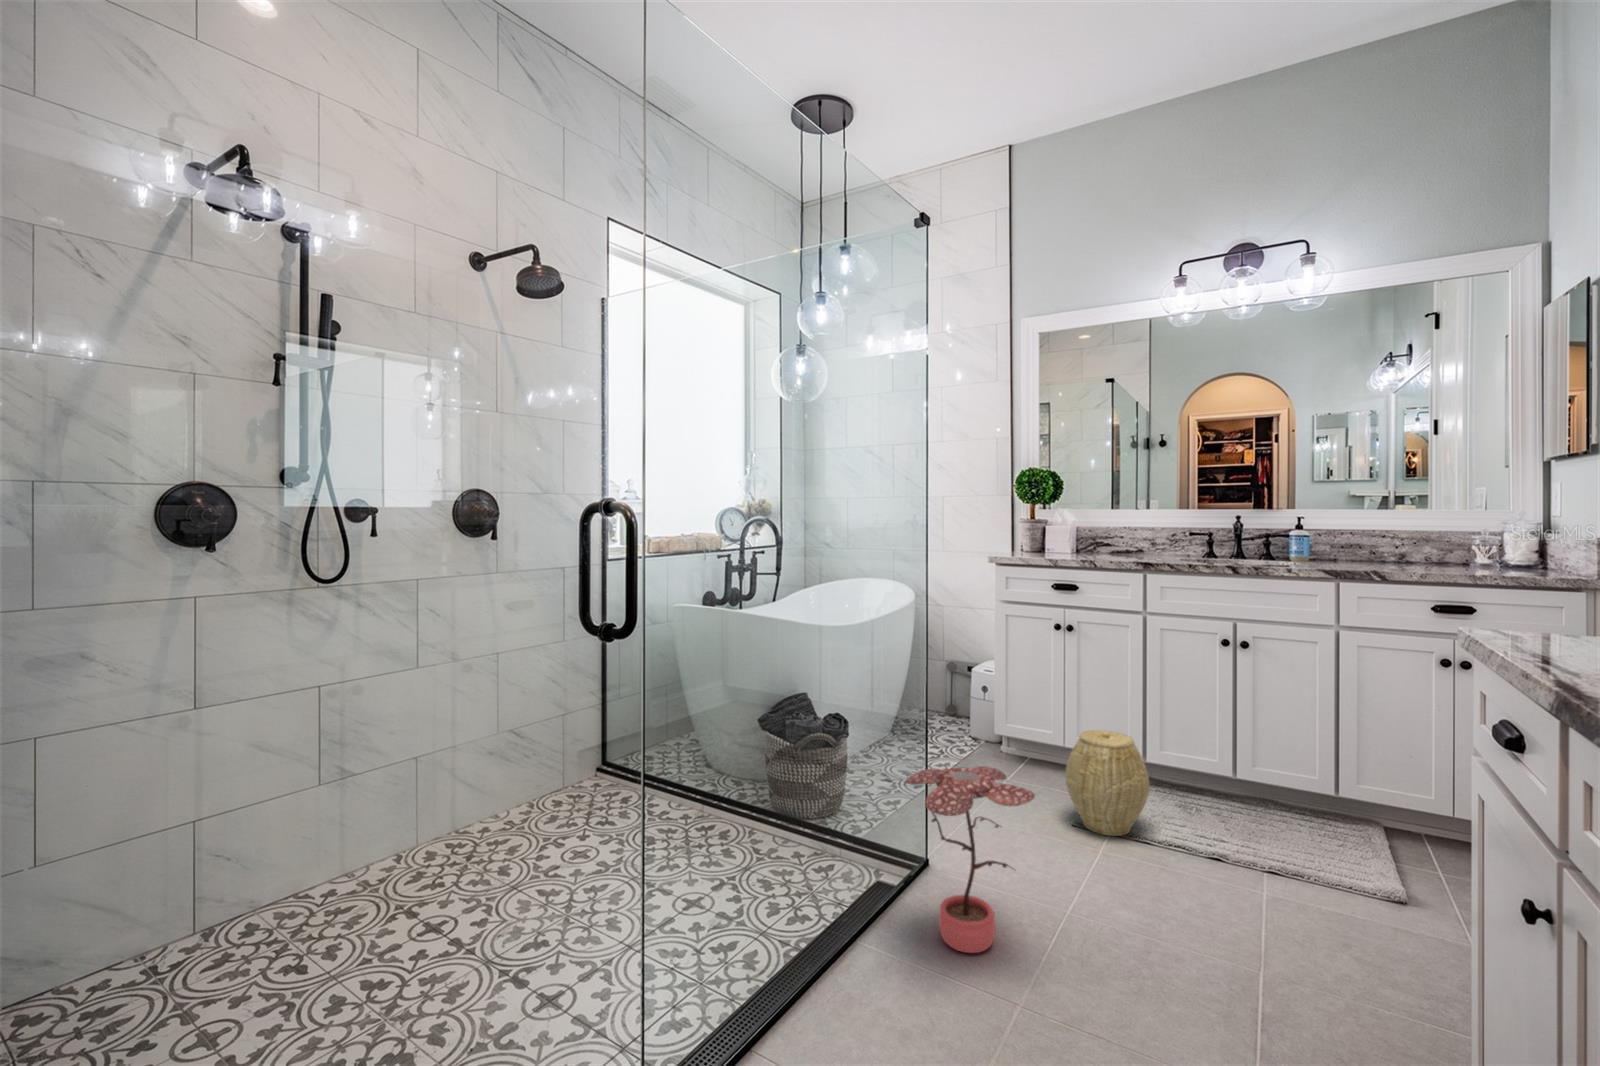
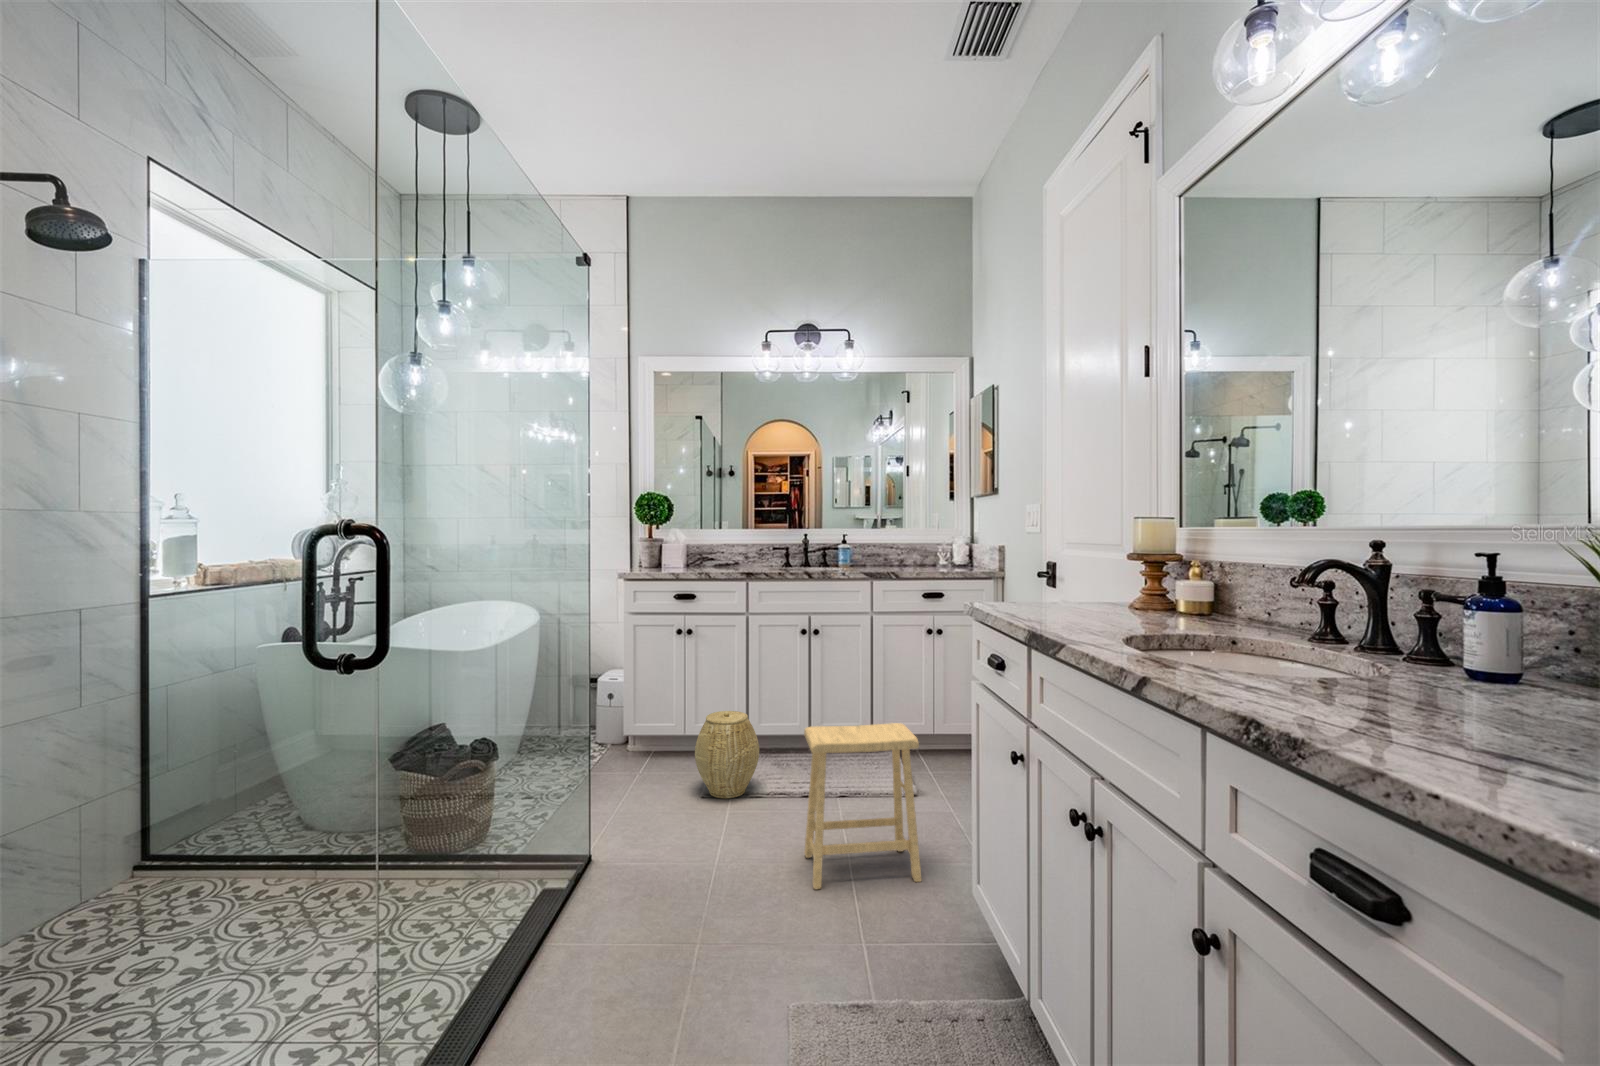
potted plant: present [905,766,1035,953] -> none [573,755,695,930]
footstool: none [1193,772,1378,1029] -> present [804,723,921,889]

